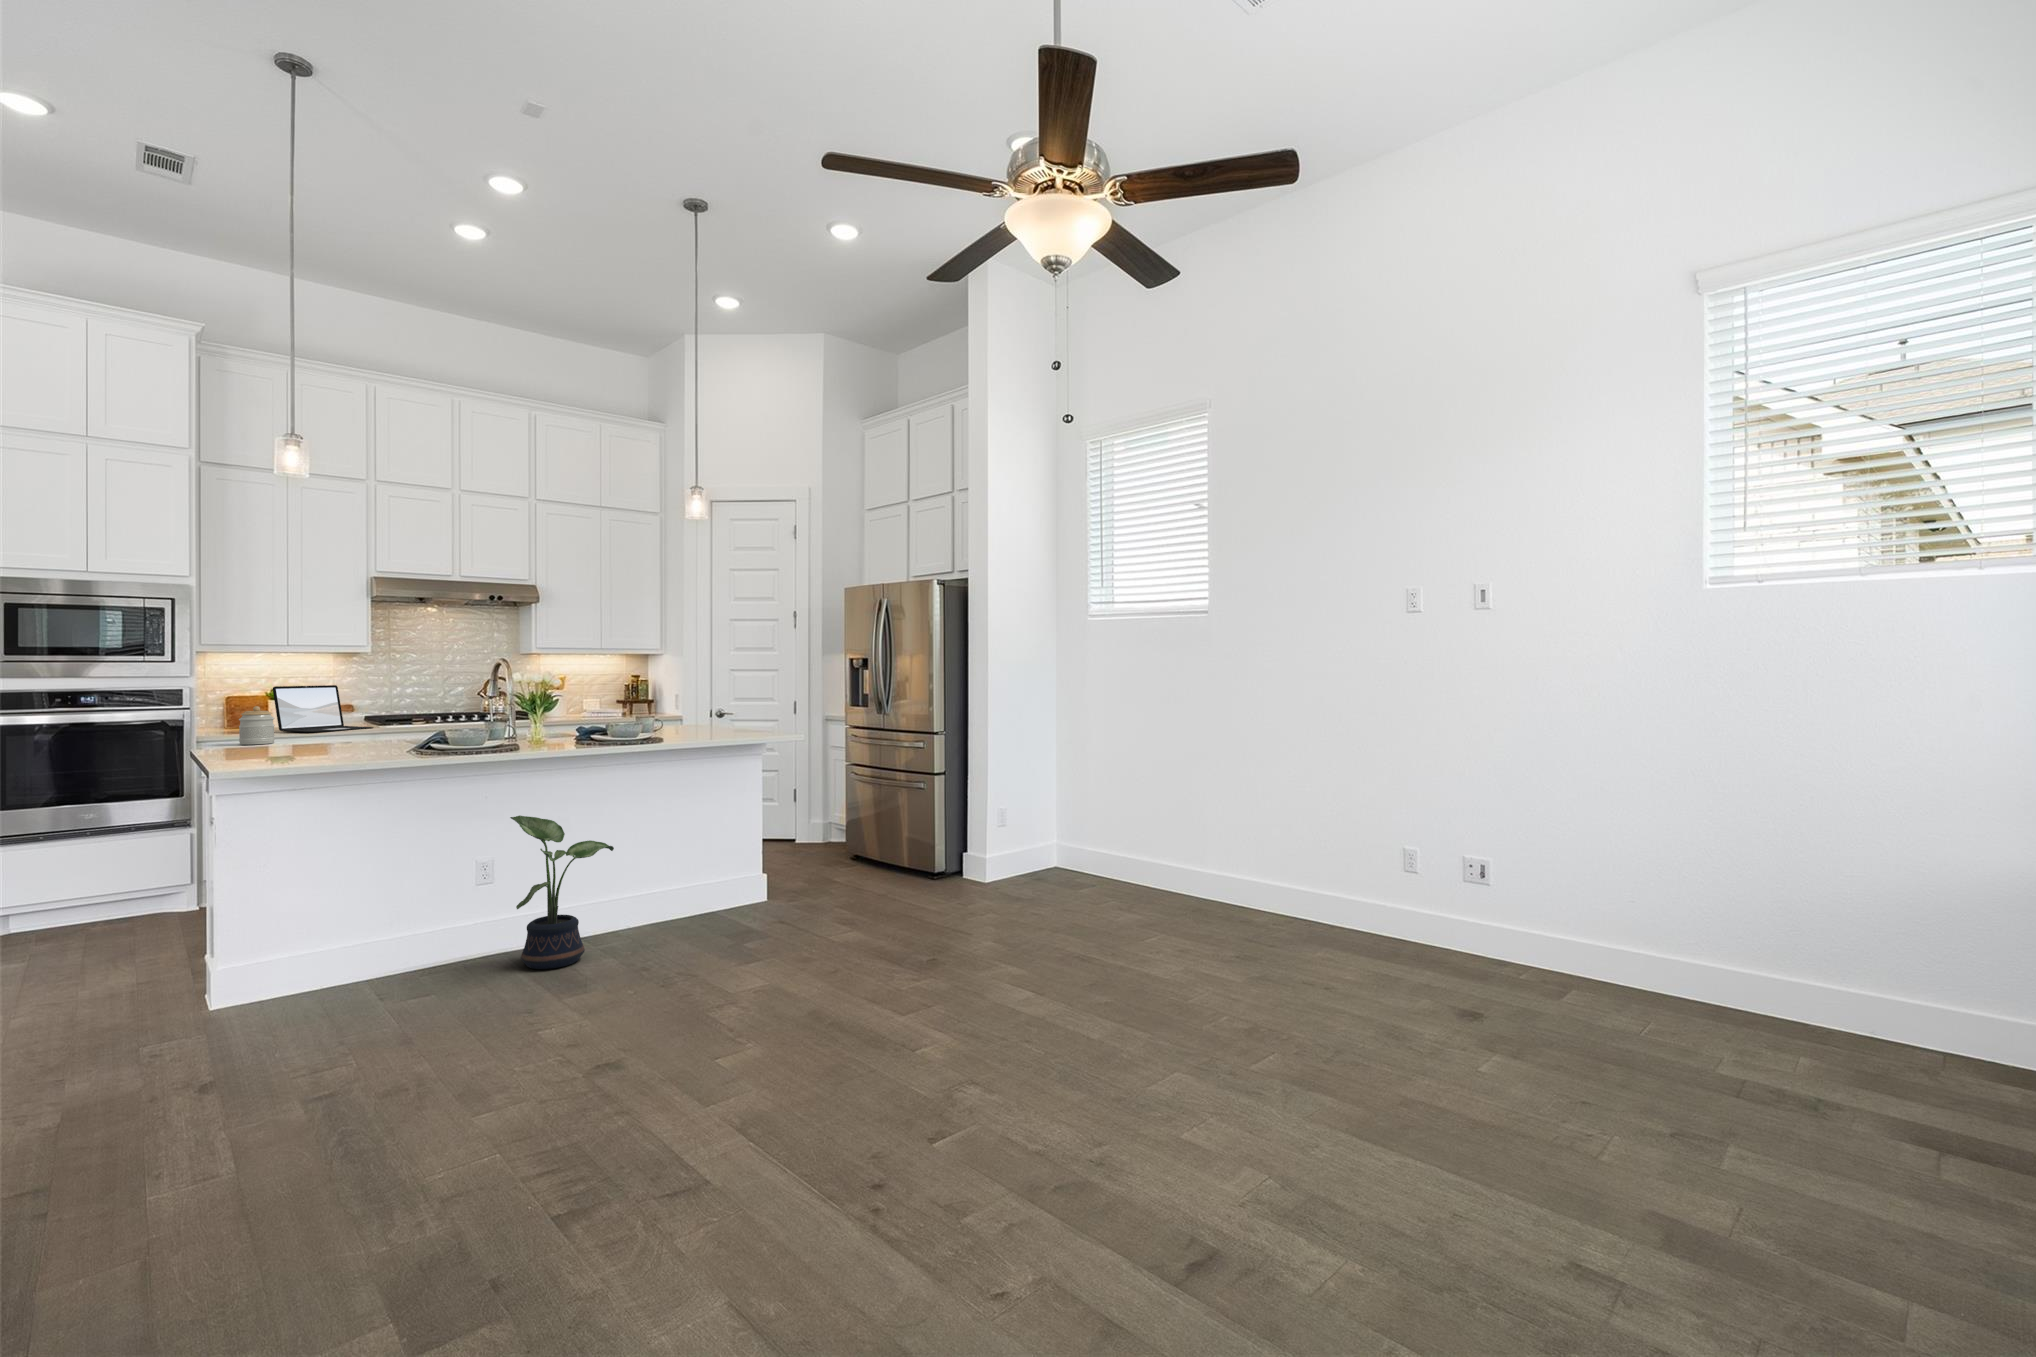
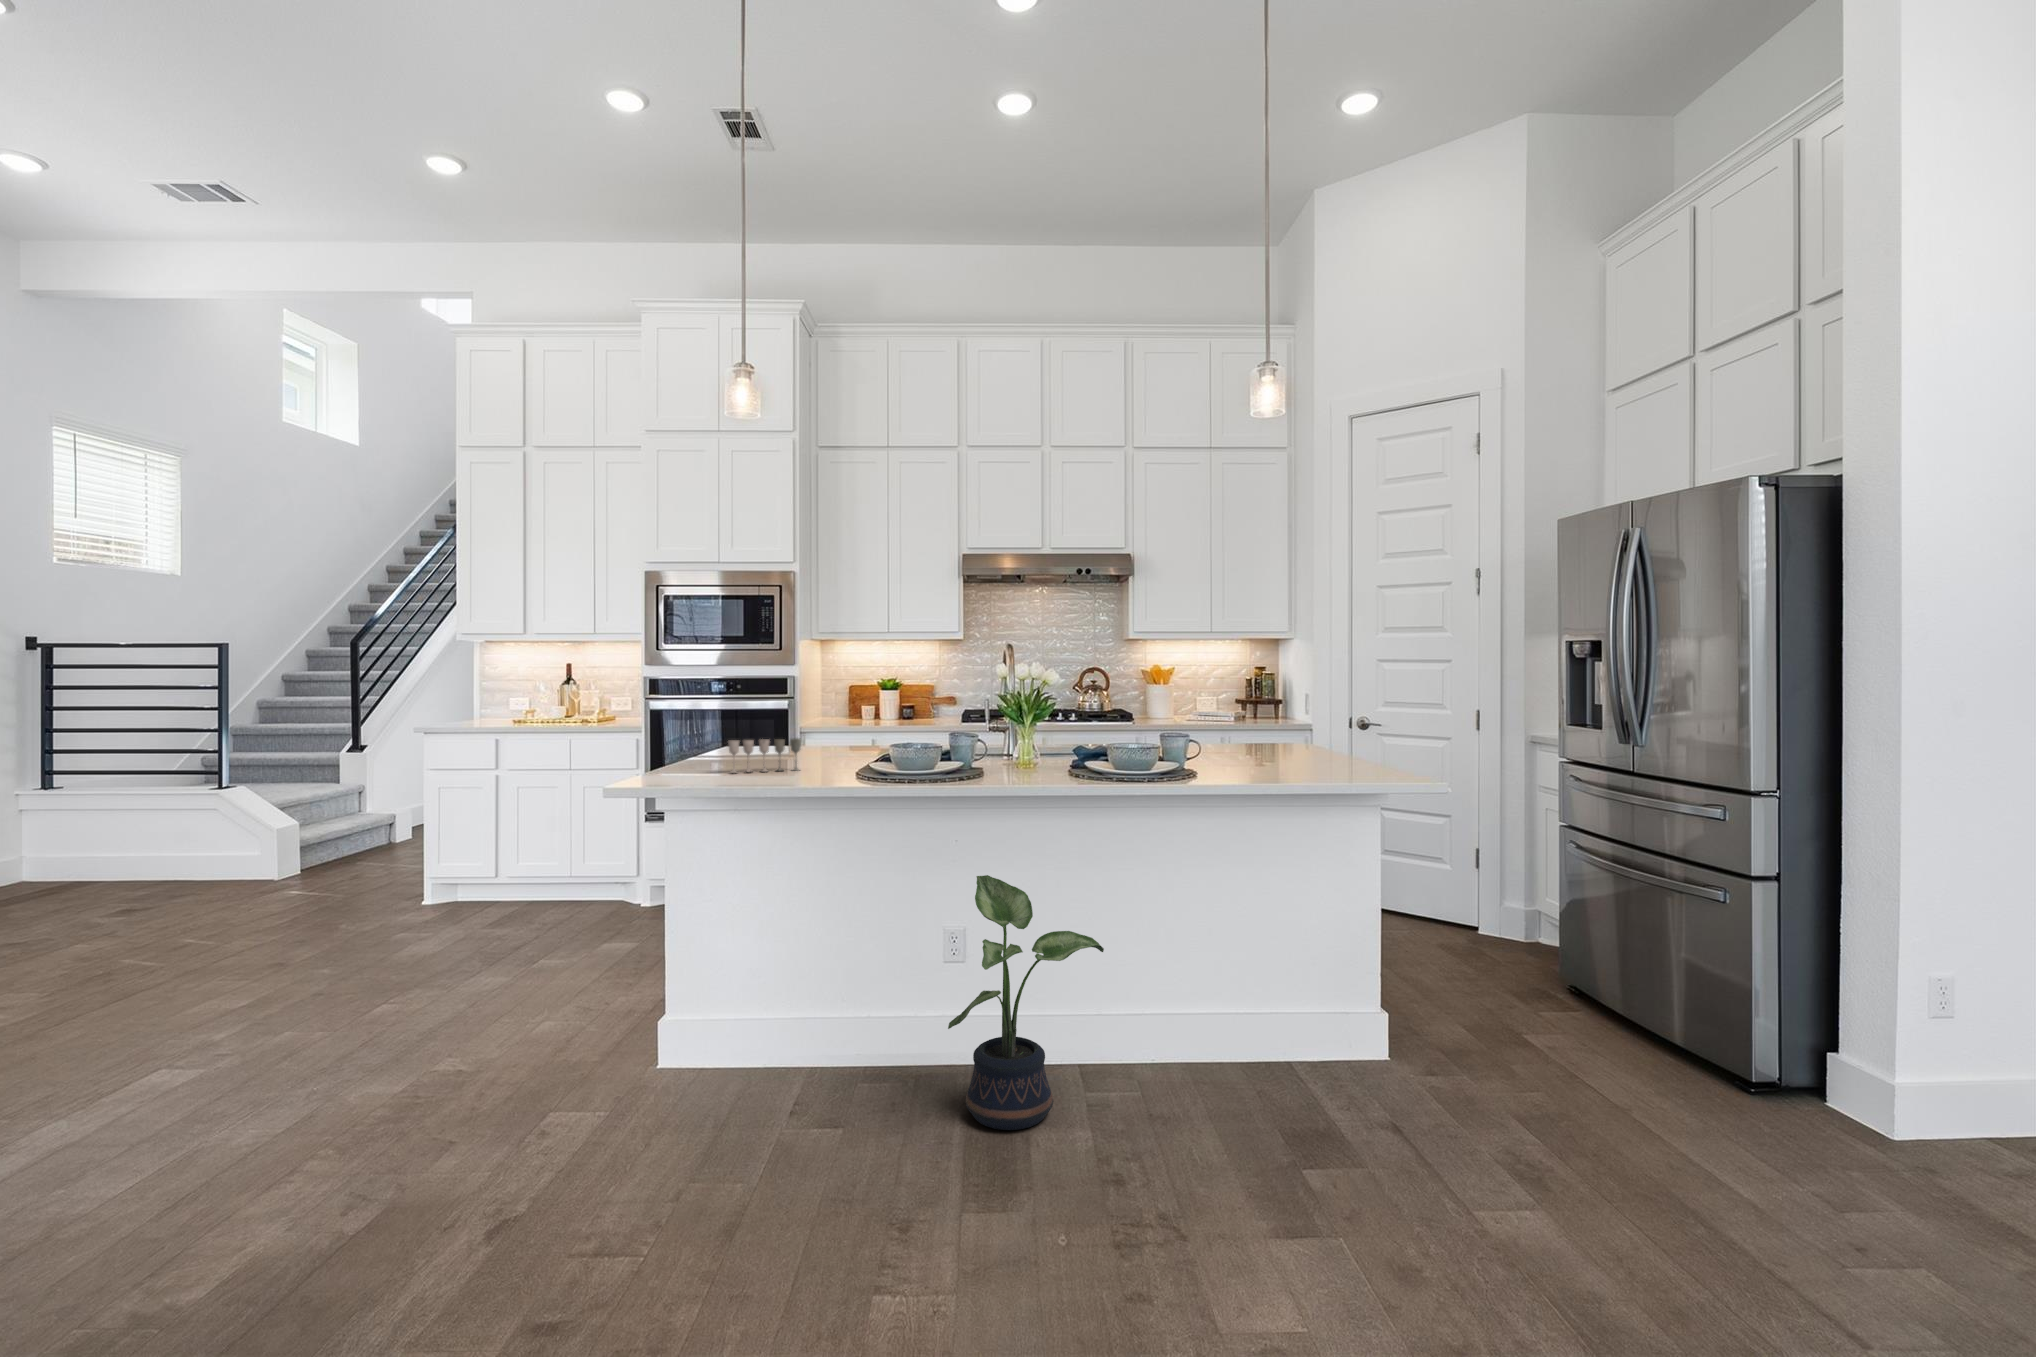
laptop: present [273,685,373,732] -> none [866,676,952,728]
jar: present [239,706,275,745] -> none [788,700,820,743]
wine glass: none [281,730,347,759] -> present [728,738,801,773]

